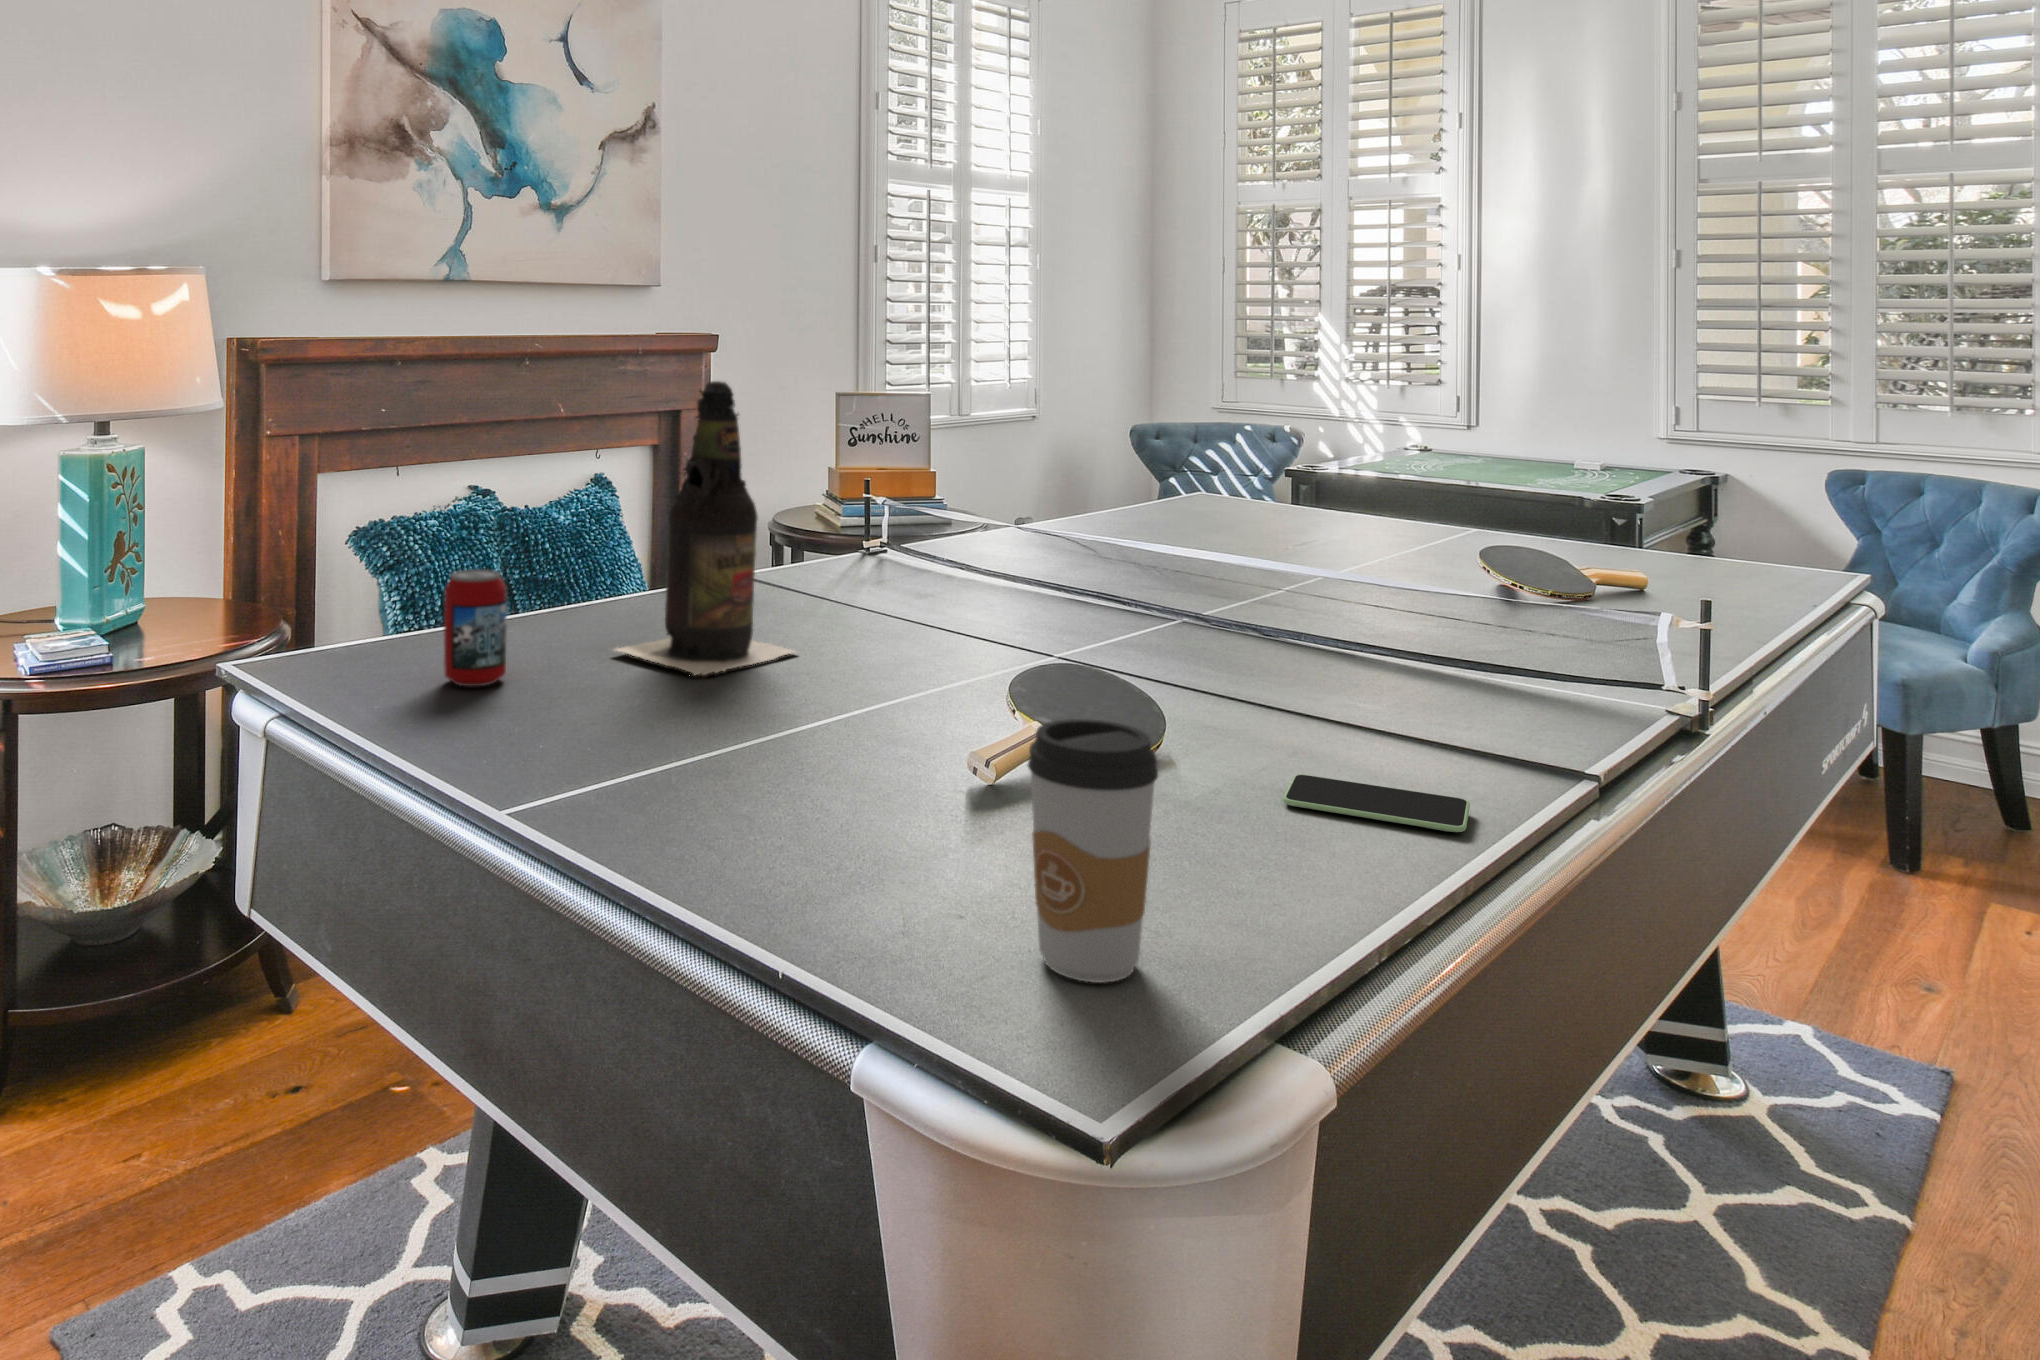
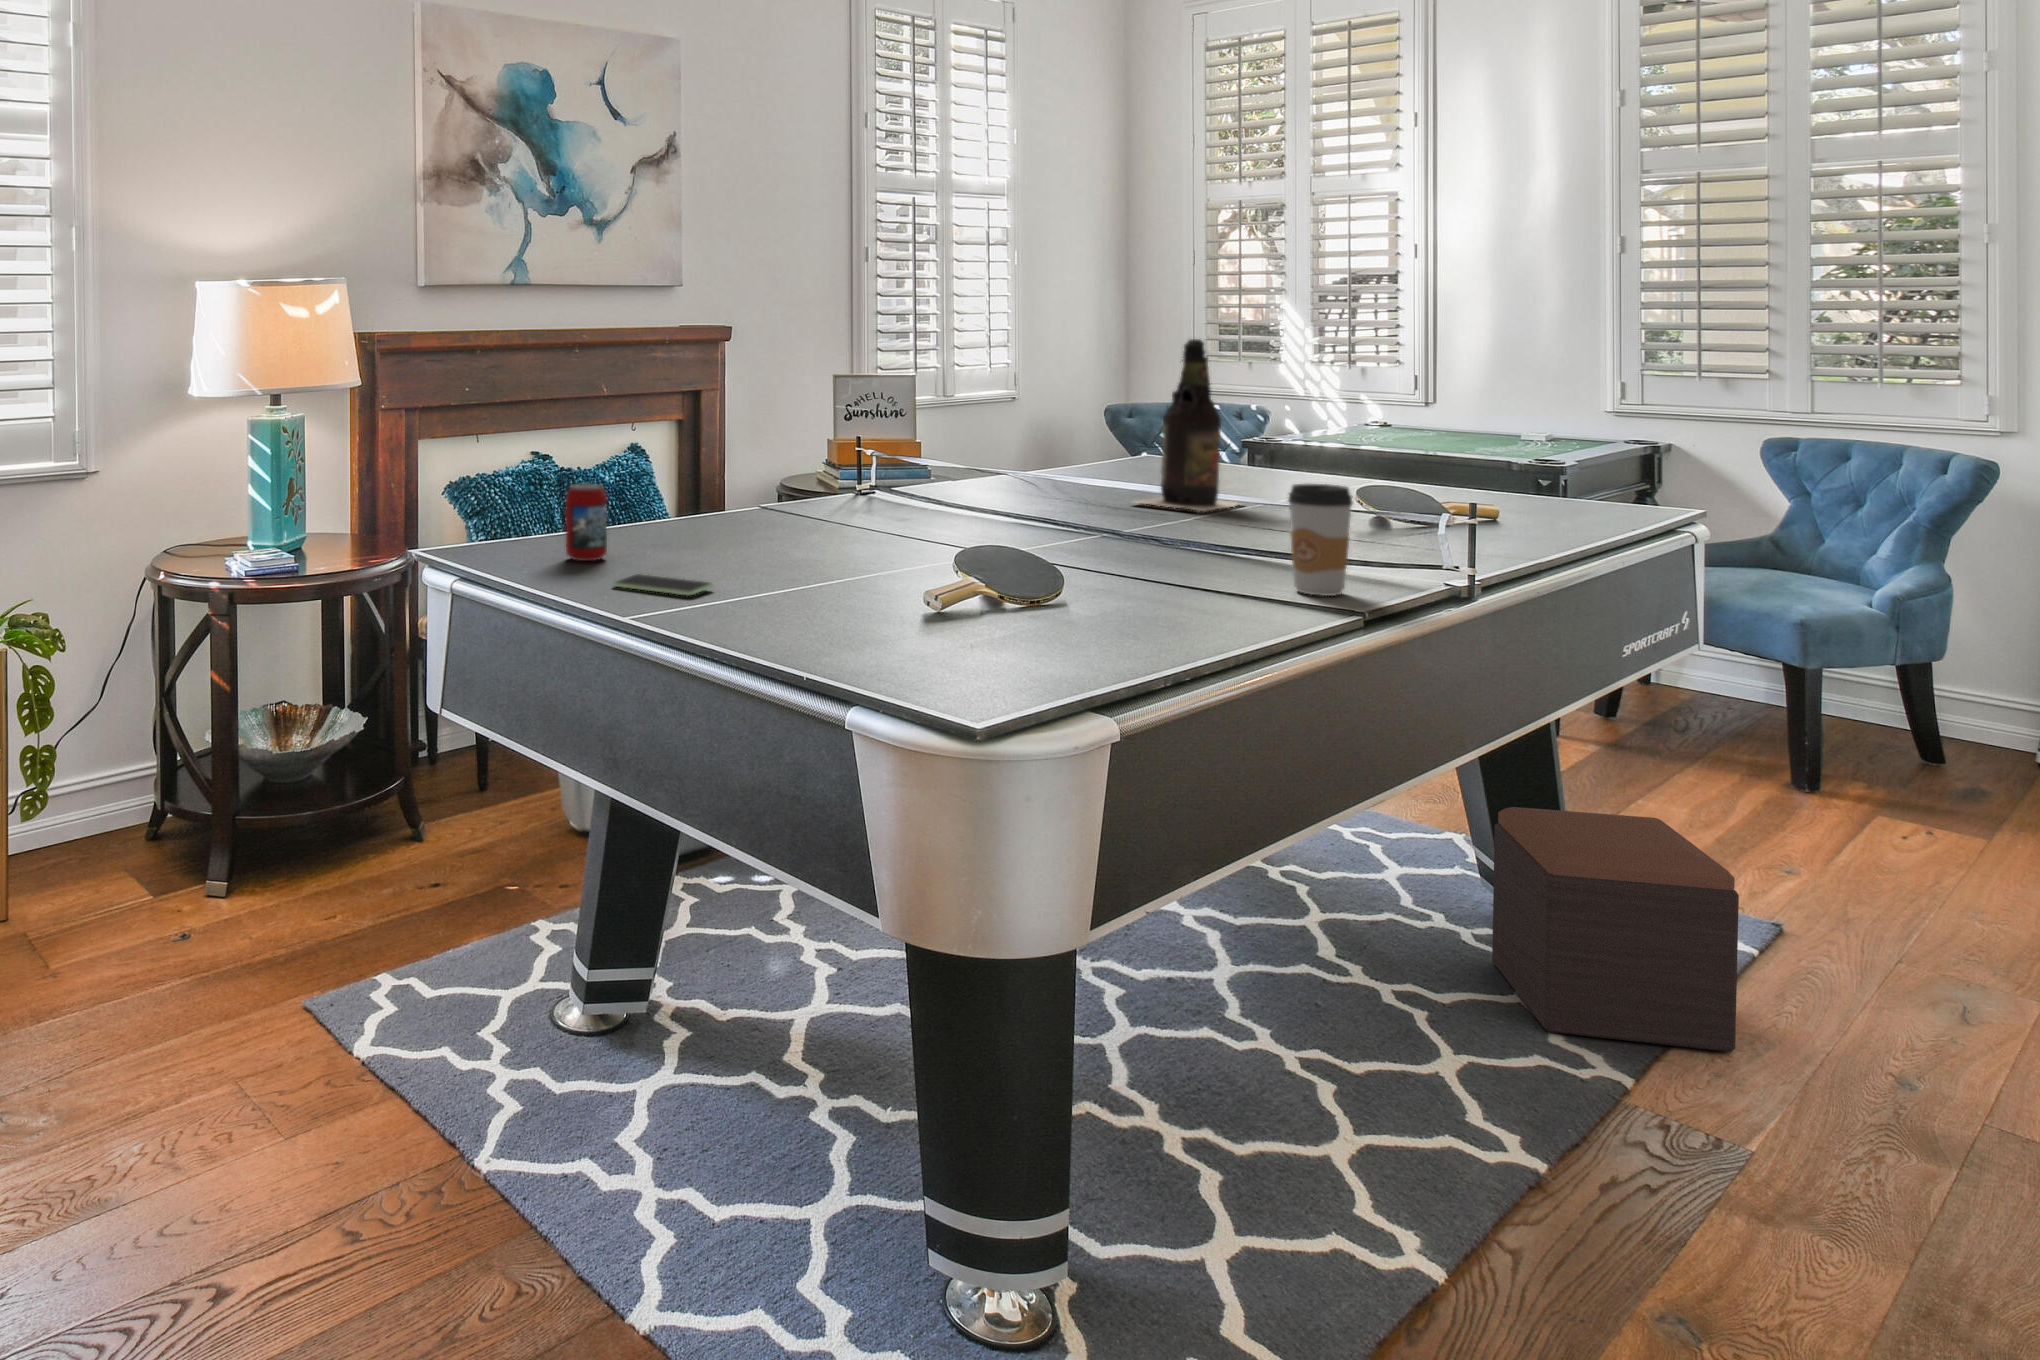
beer bottle: present [615,381,794,675] -> present [1139,339,1237,511]
coffee cup: present [1028,719,1158,983] -> present [1288,484,1352,596]
smartphone: present [1283,775,1470,832] -> present [613,574,713,595]
footstool: none [1648,959,1986,1296] -> present [1492,807,1739,1052]

